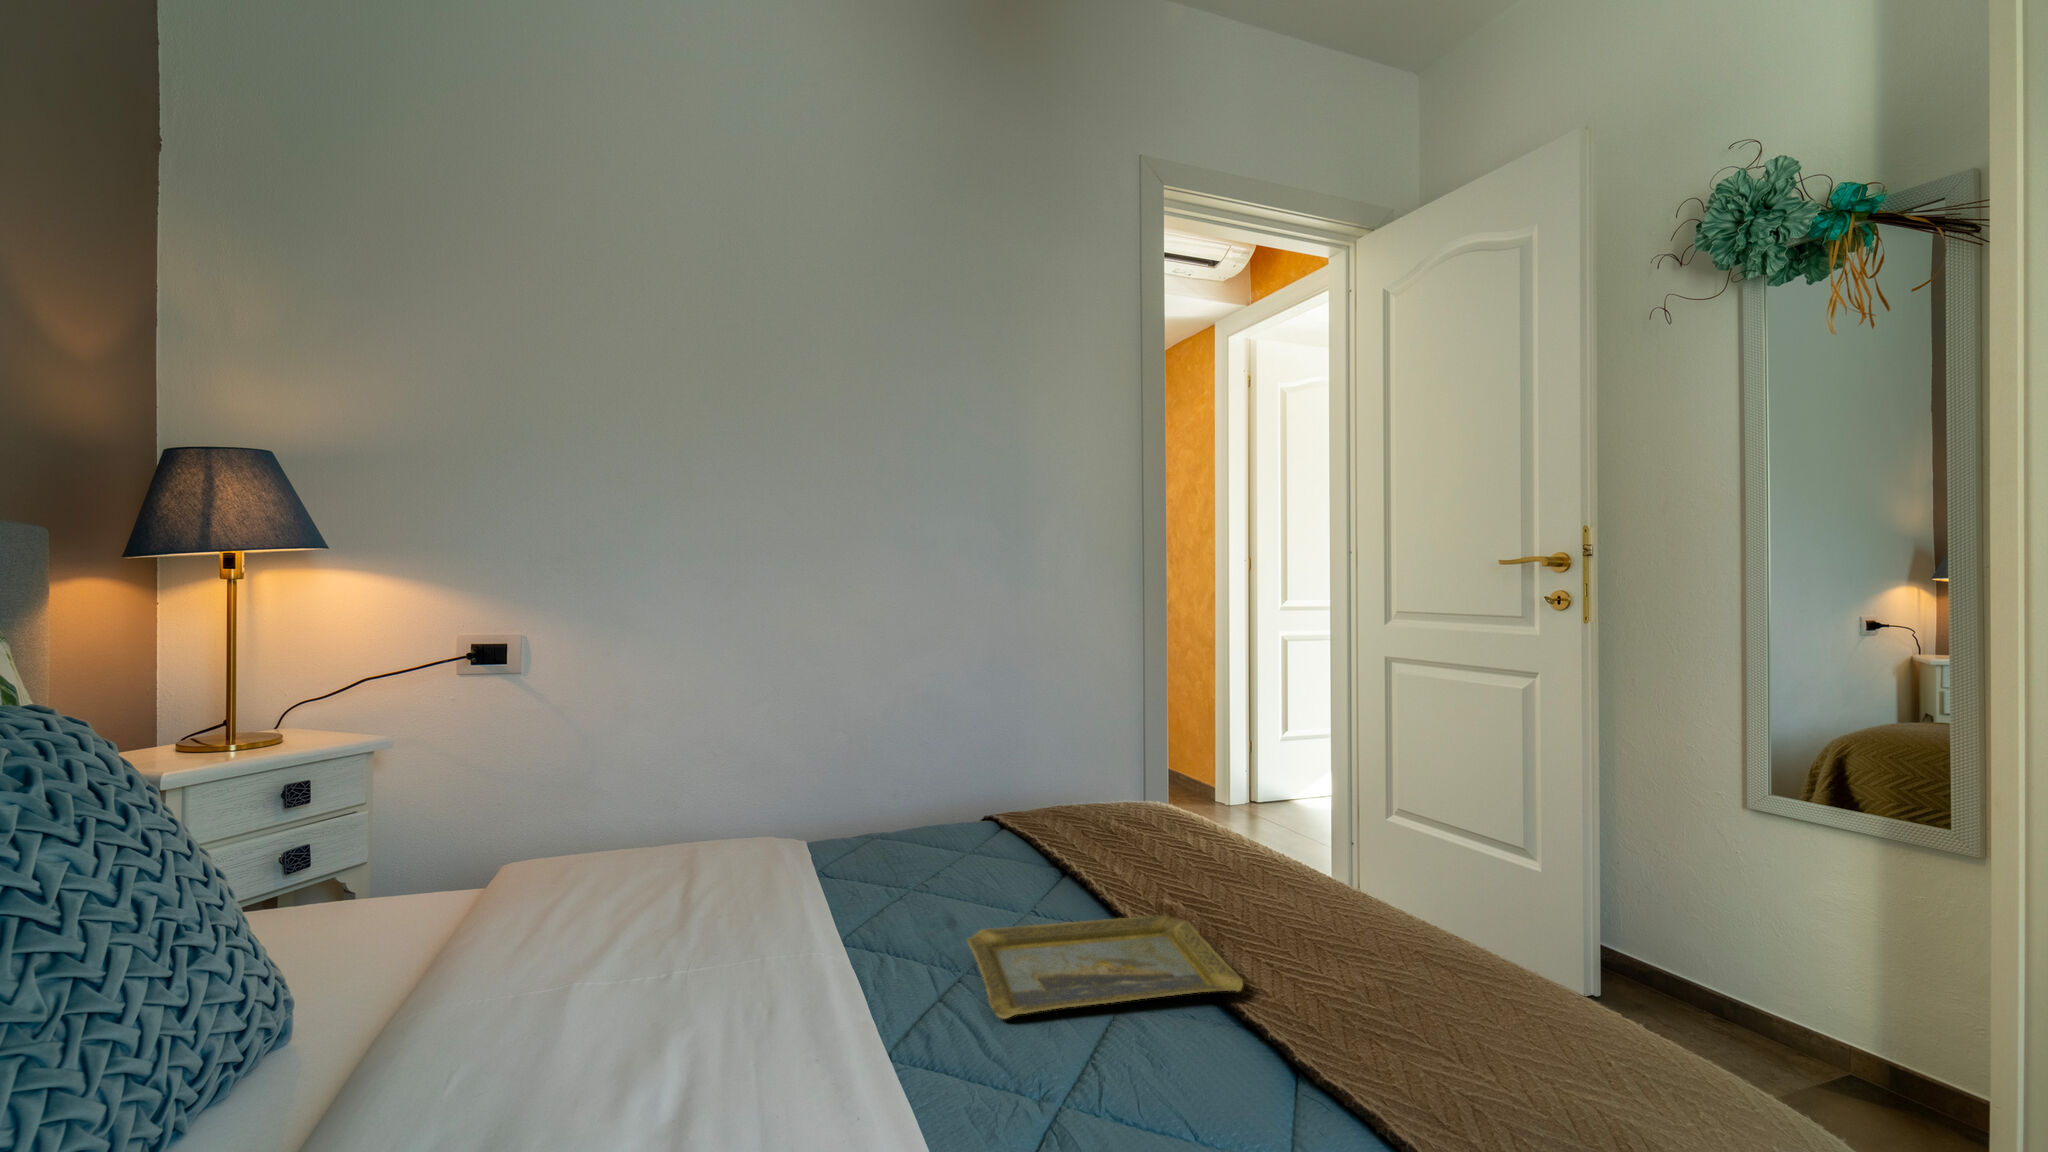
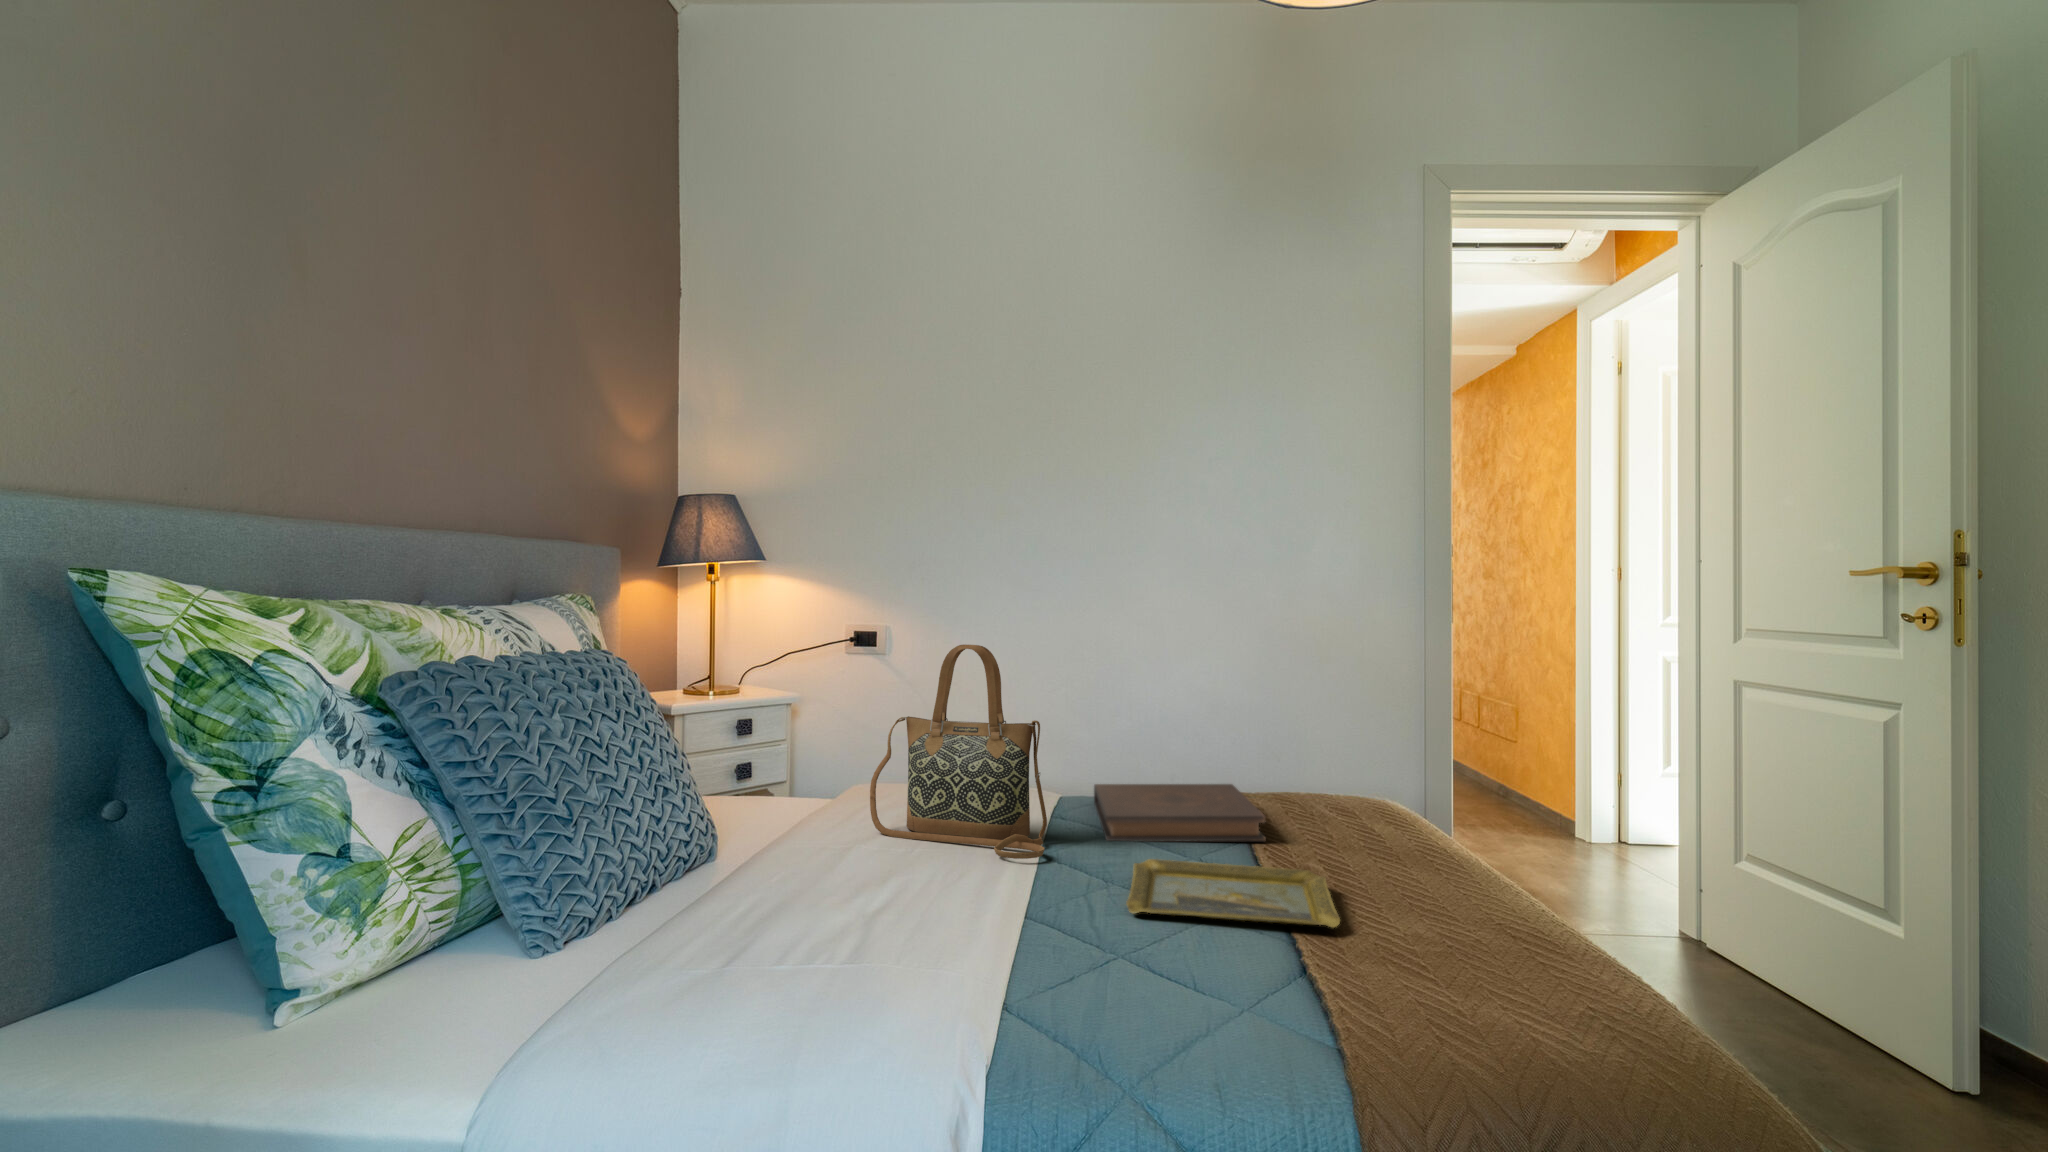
handbag: none [559,665,839,958] -> present [870,645,1047,859]
book: none [855,810,1081,907] -> present [1094,784,1265,842]

